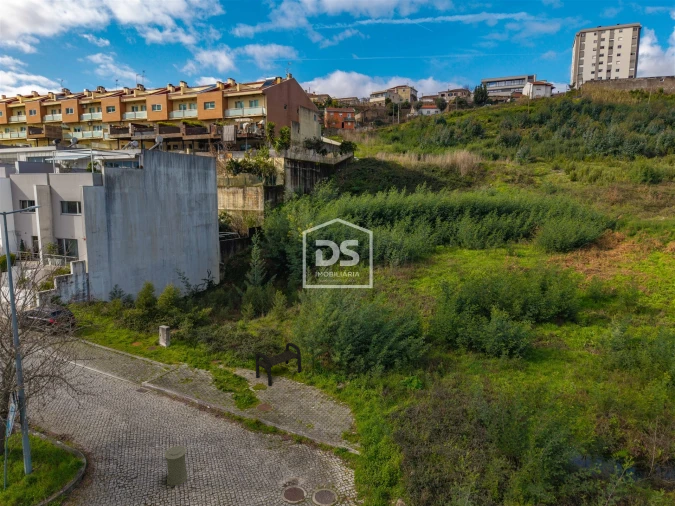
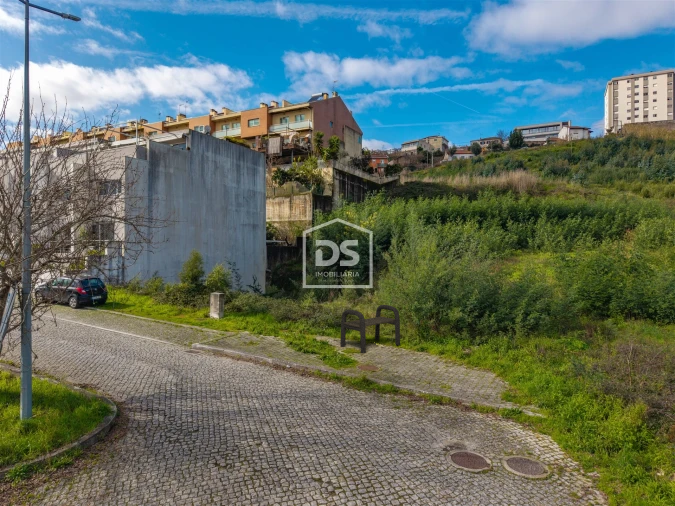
trash can: present [165,446,188,485] -> none [248,379,281,440]

